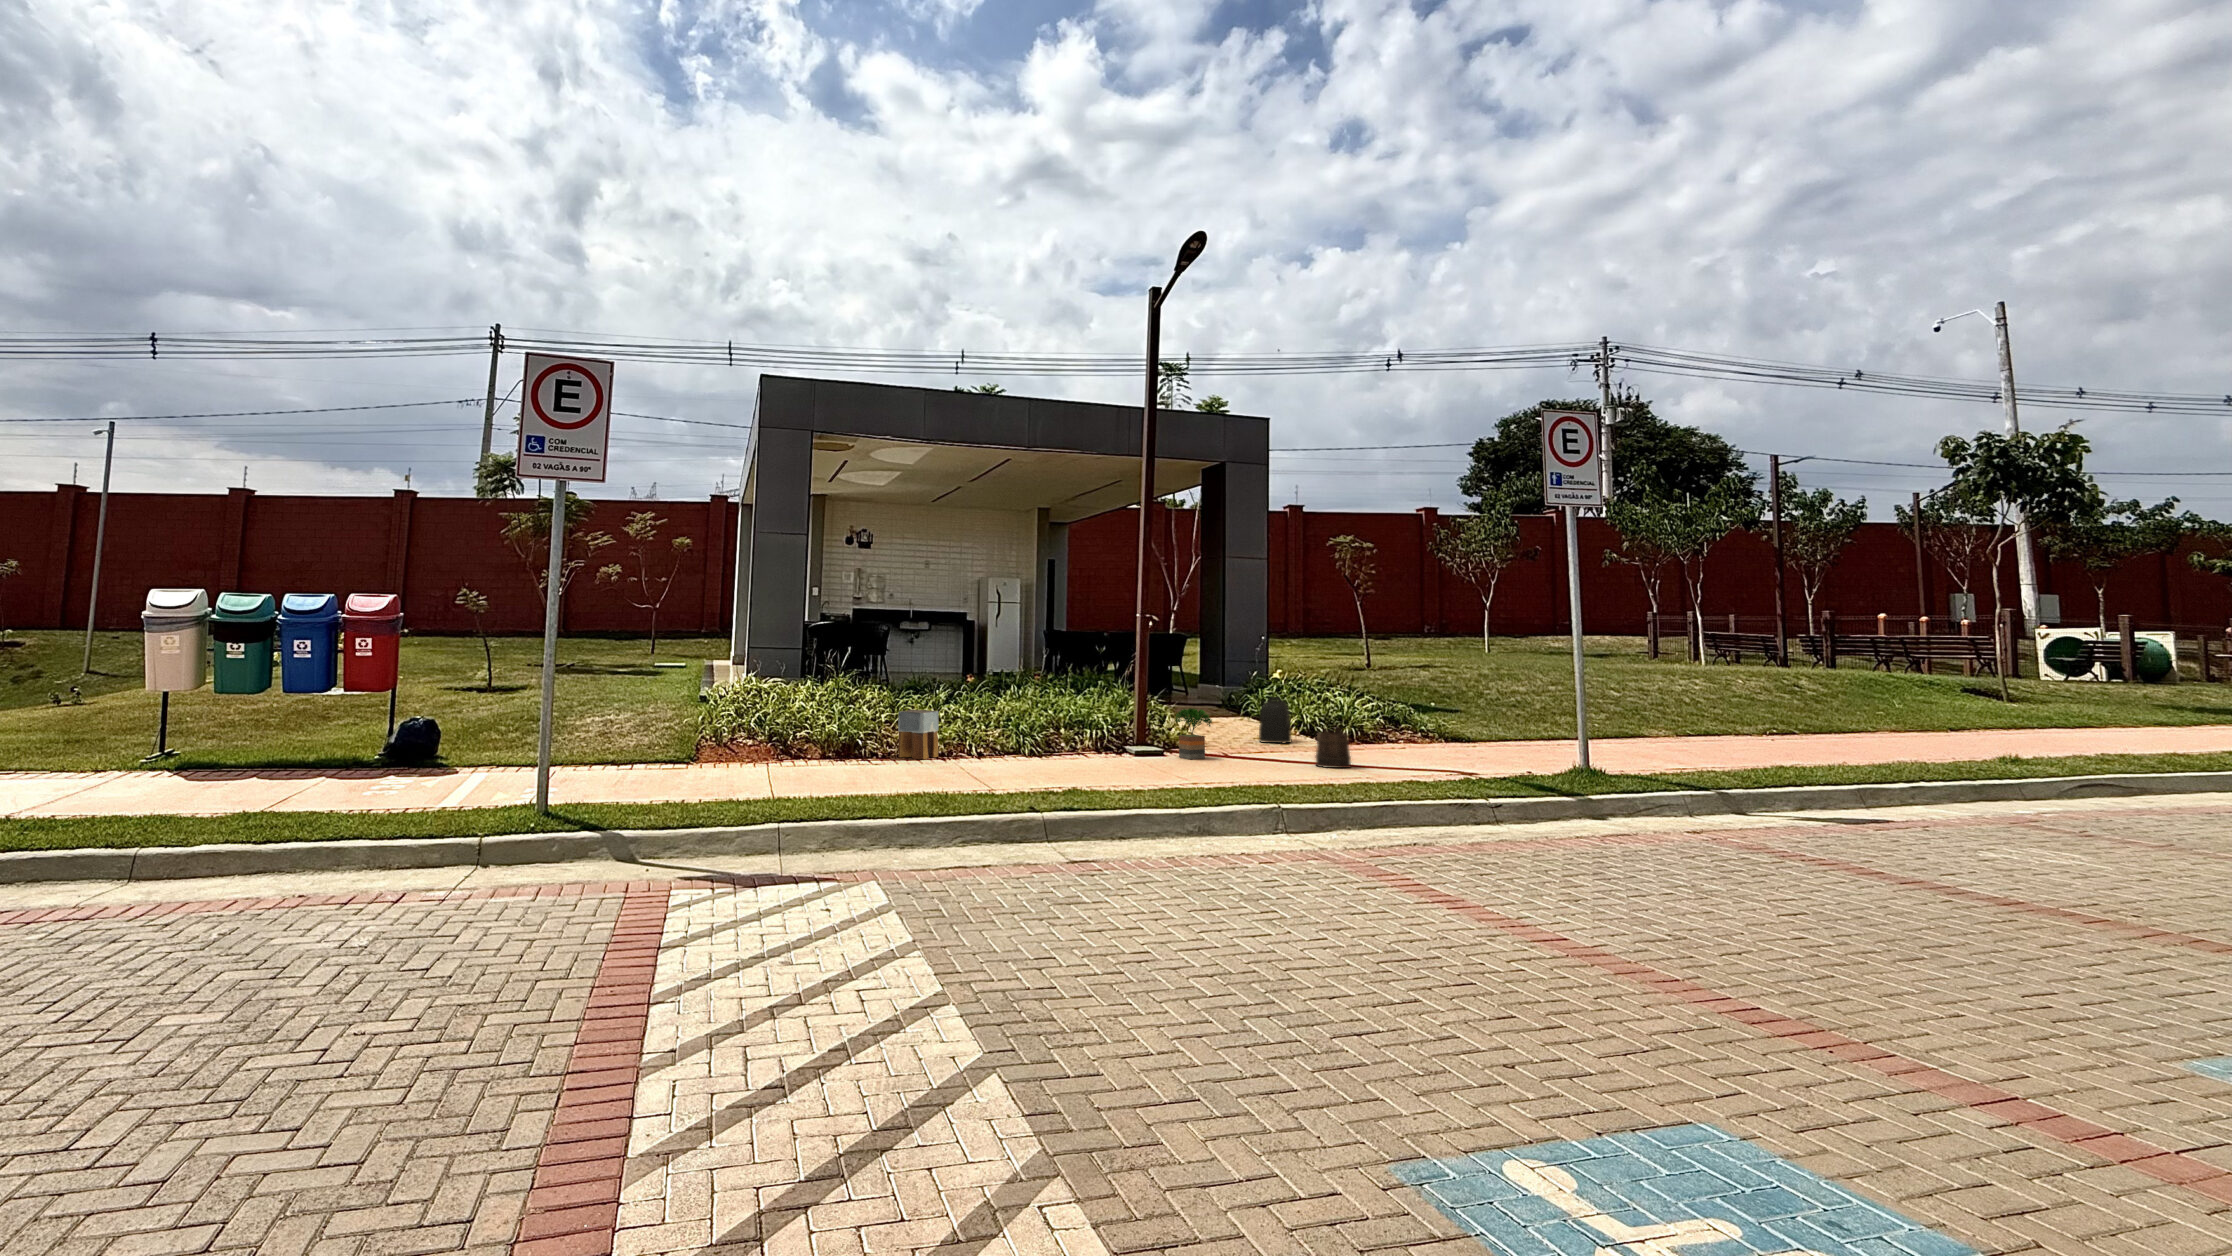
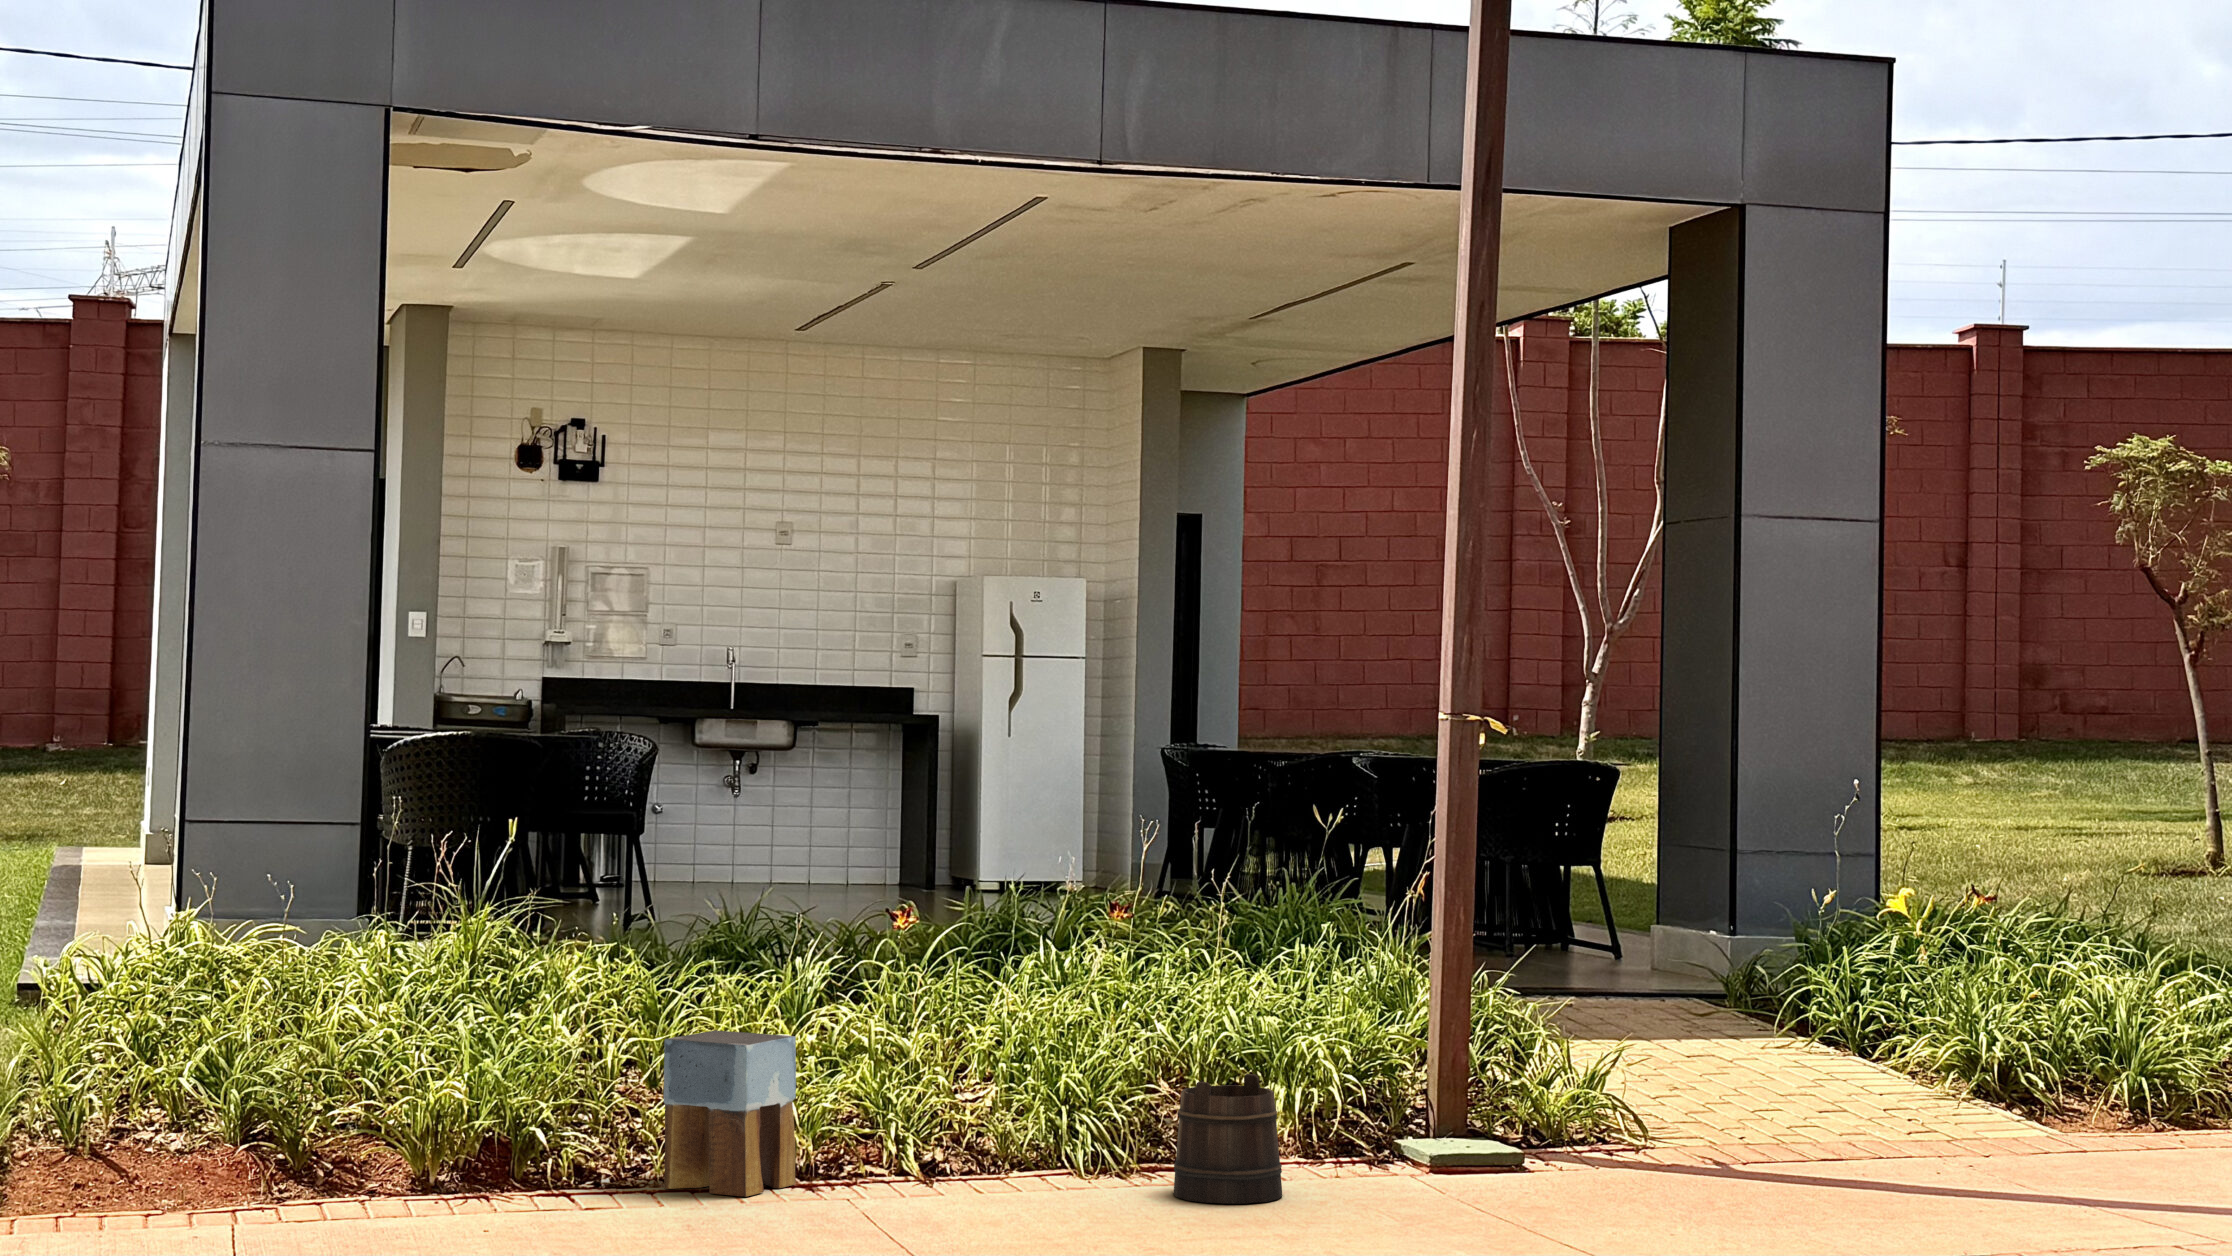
backpack: present [1259,698,1291,744] -> none [1817,971,1922,1119]
potted tree: present [1175,708,1212,759] -> none [1561,1019,1689,1189]
bucket: present [1316,728,1351,768] -> present [1173,1074,1282,1204]

